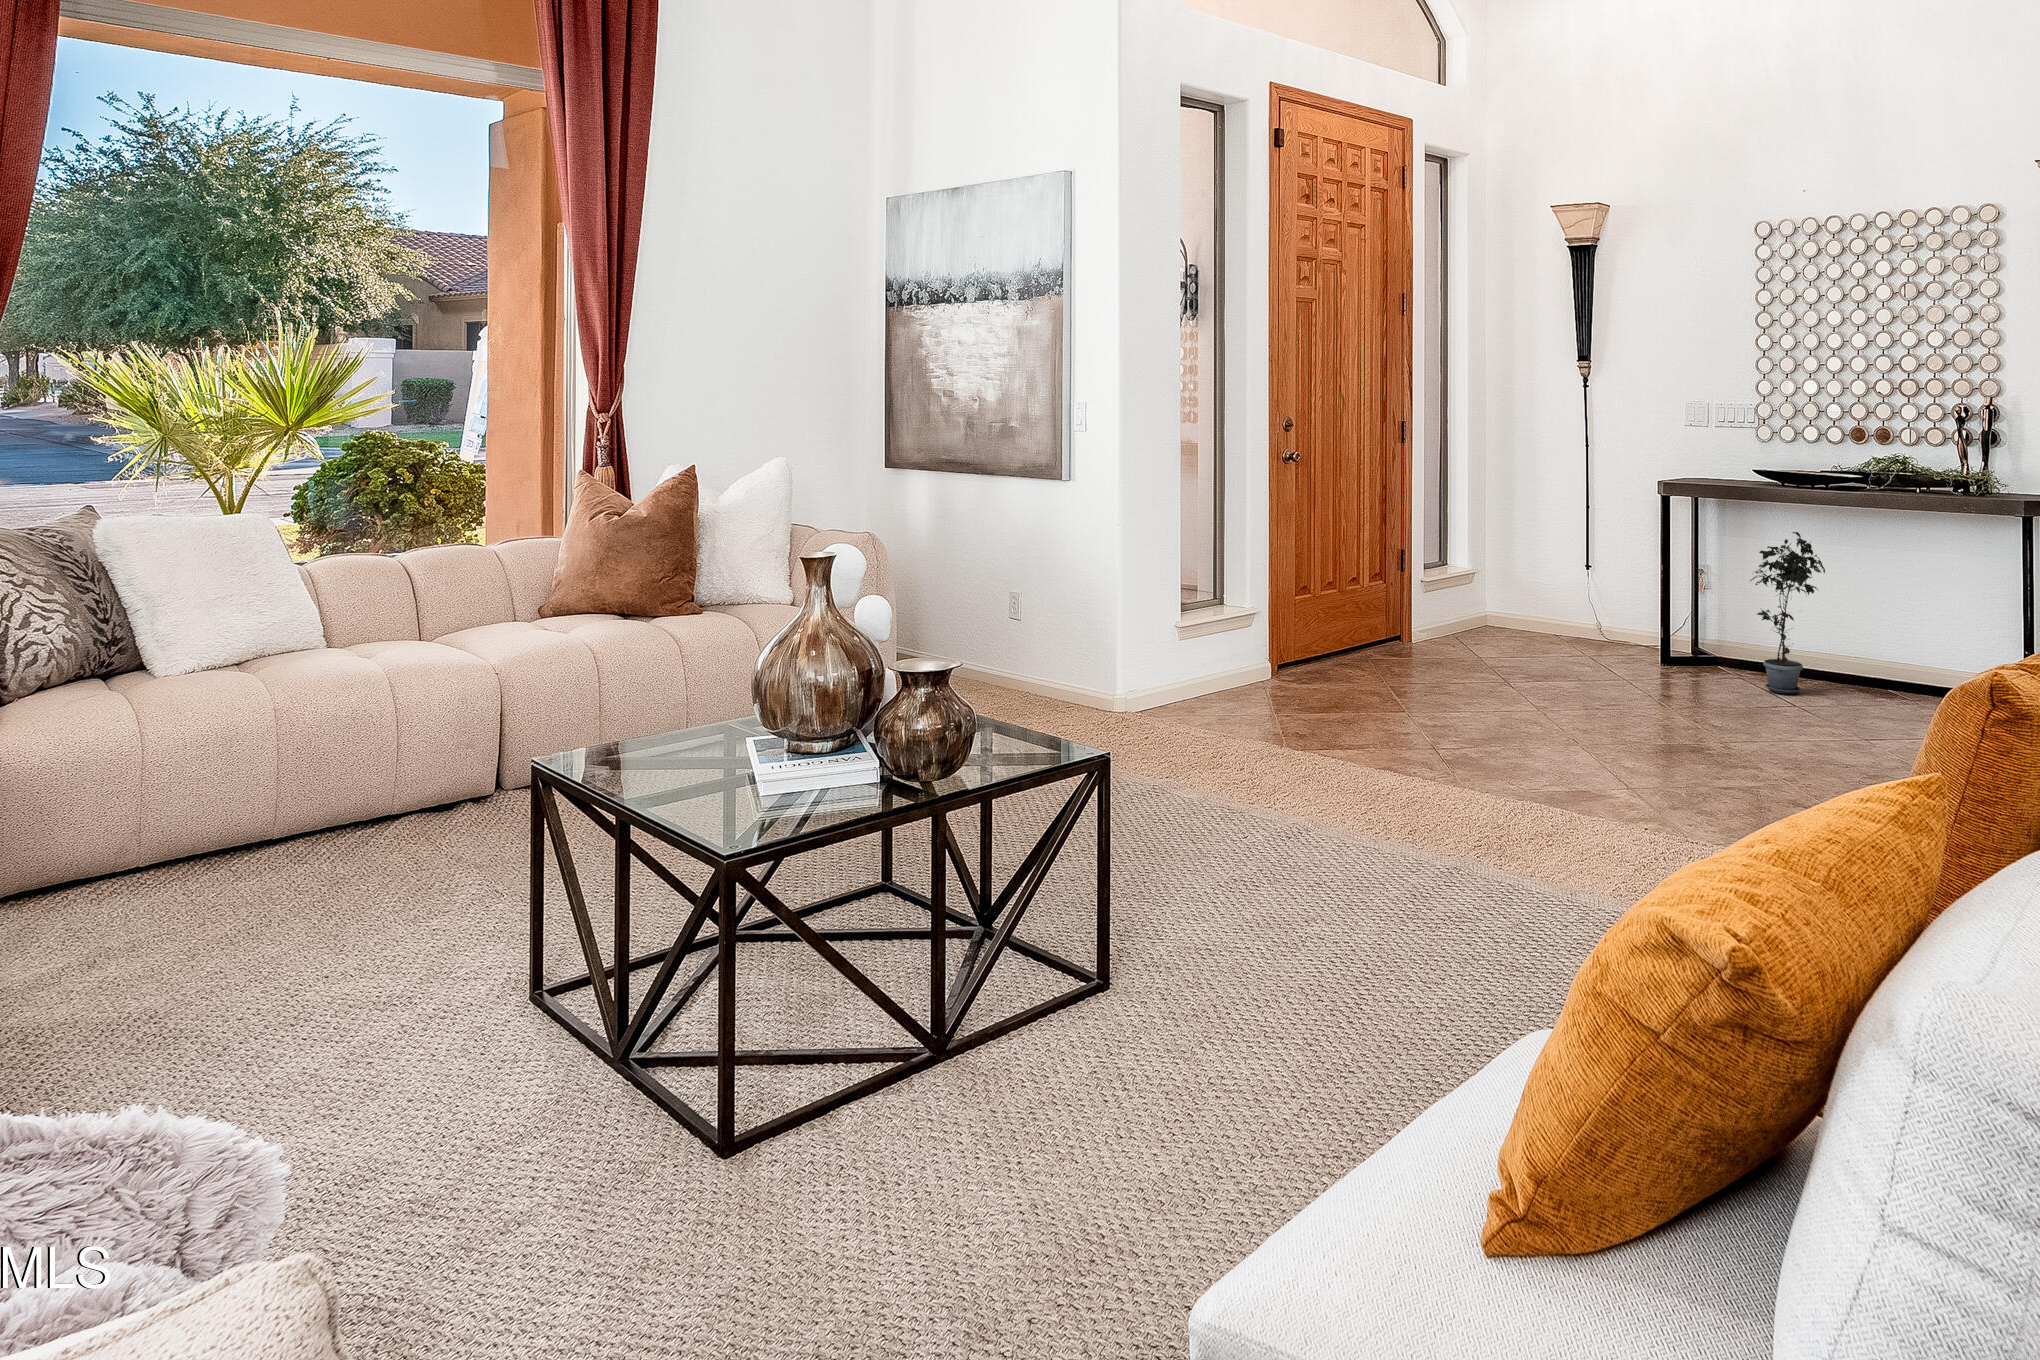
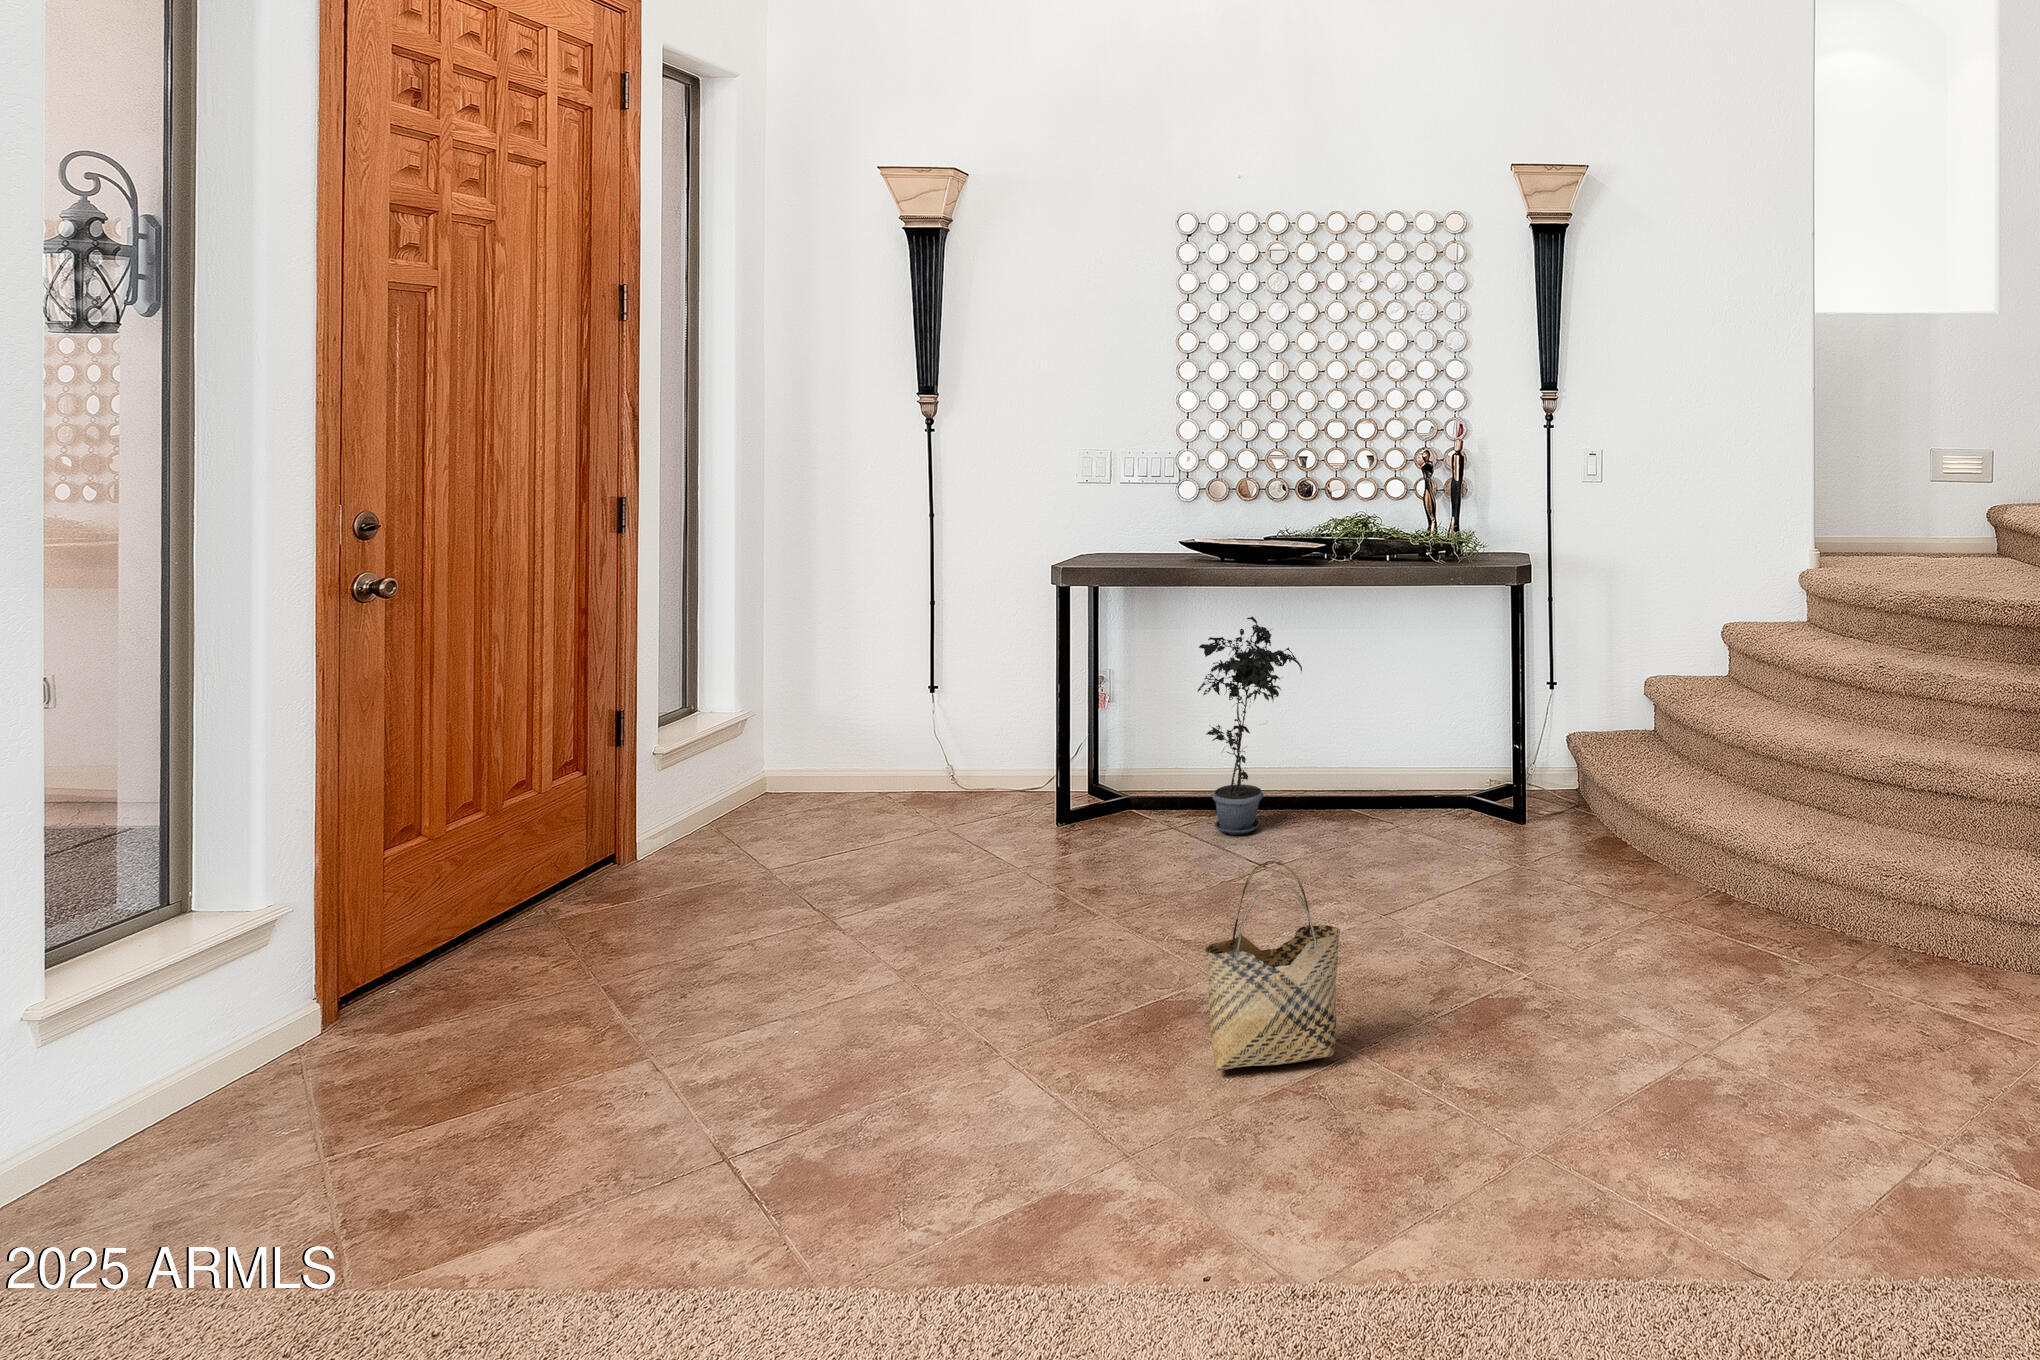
woven basket: none [1670,650,1758,771] -> present [1205,861,1340,1071]

